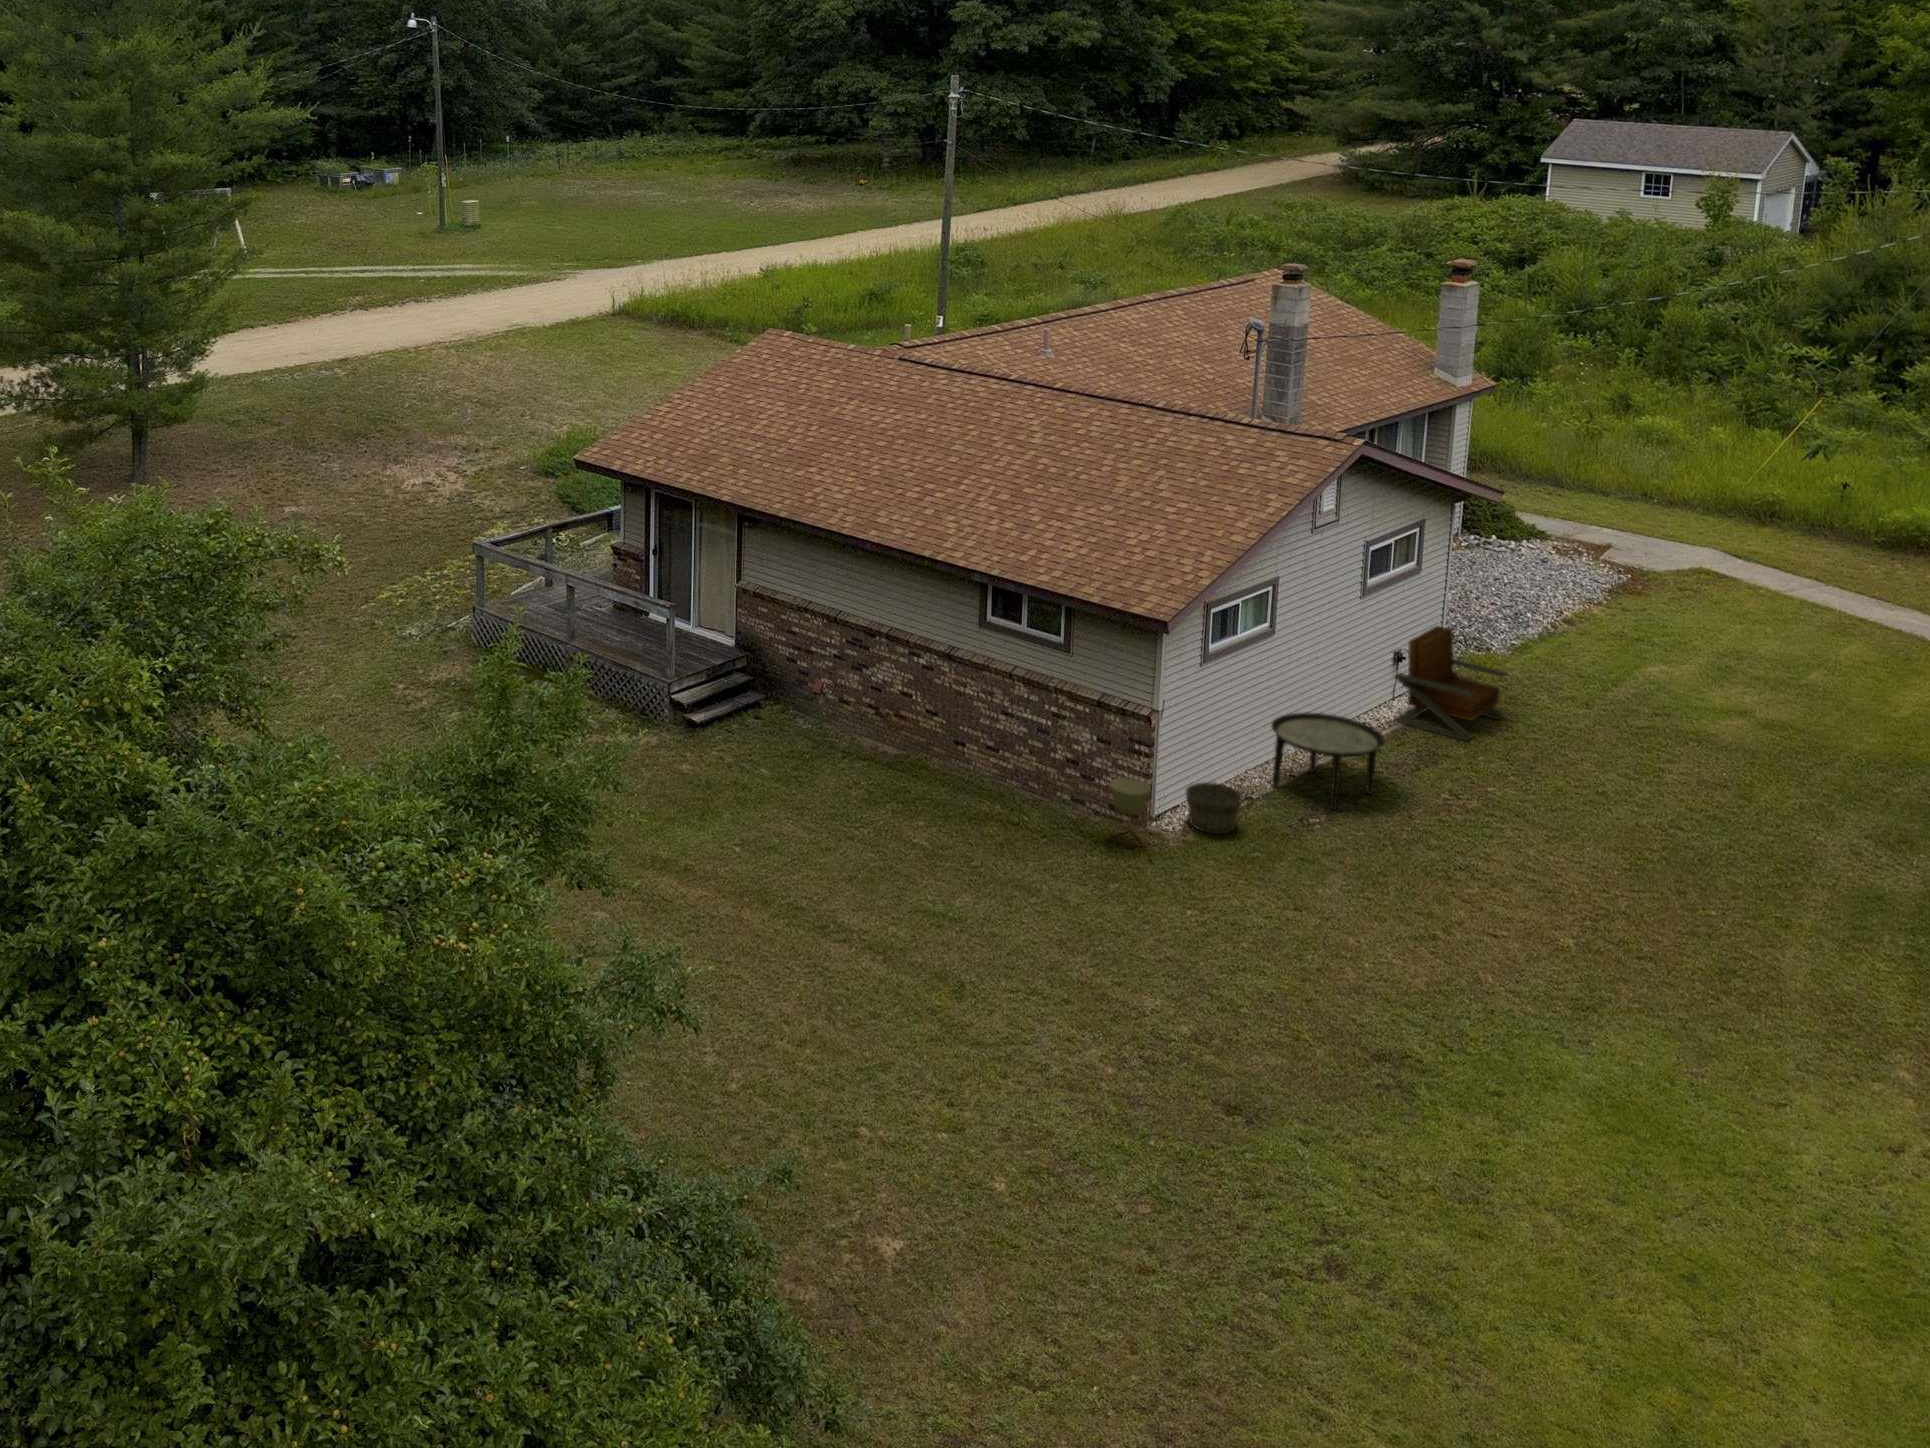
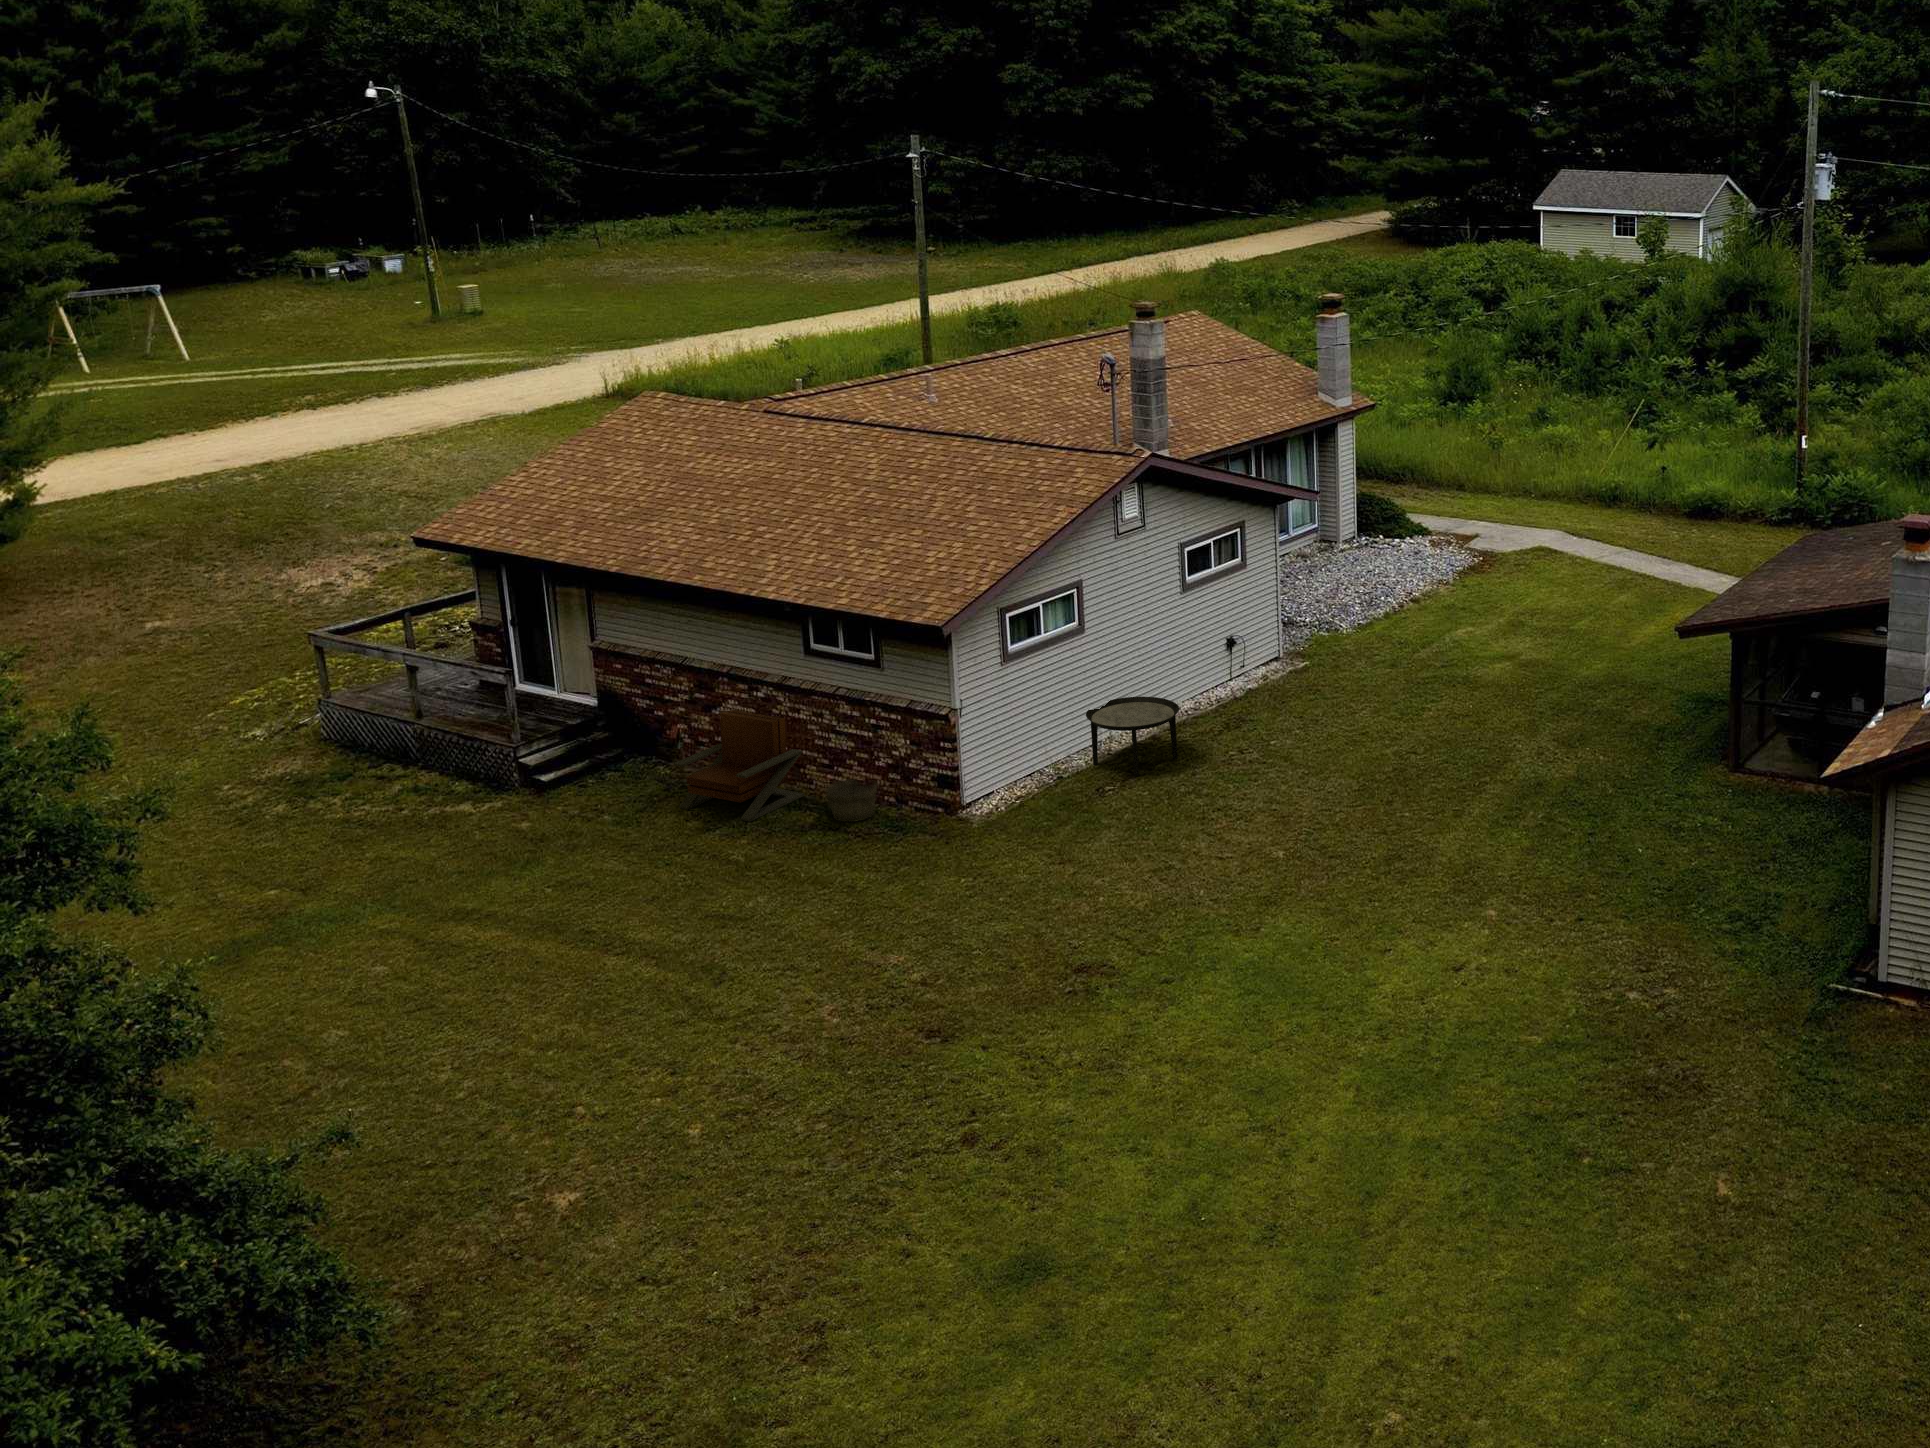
lounge chair: present [1393,626,1507,741] -> present [674,710,804,822]
planter: present [1107,778,1151,846] -> none [917,772,954,829]
wooden bucket: present [1186,783,1242,834] -> present [826,779,877,822]

